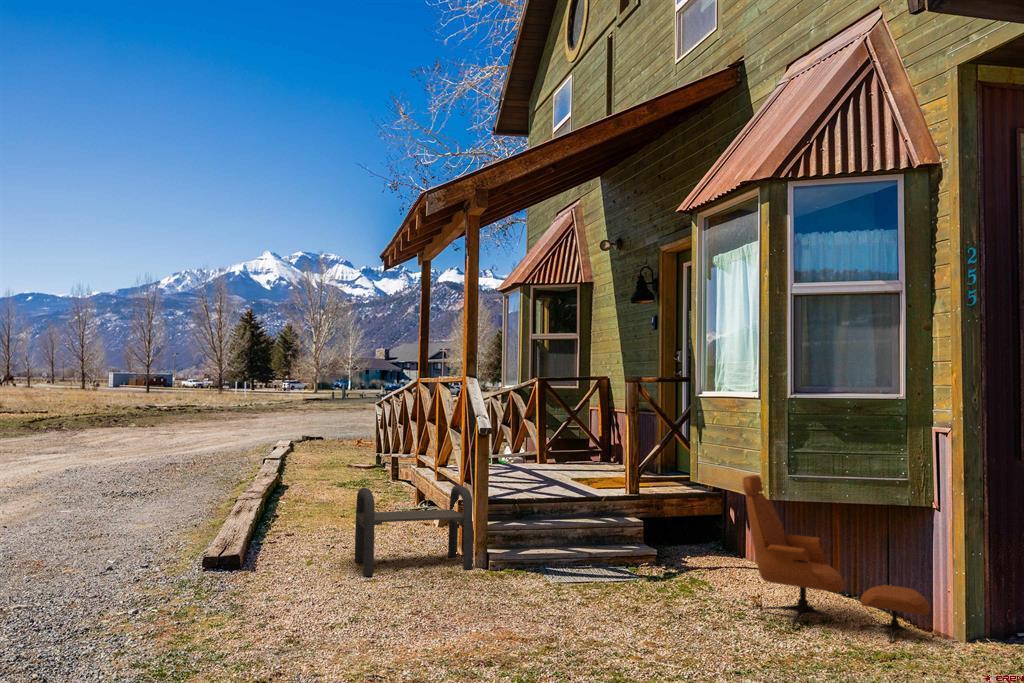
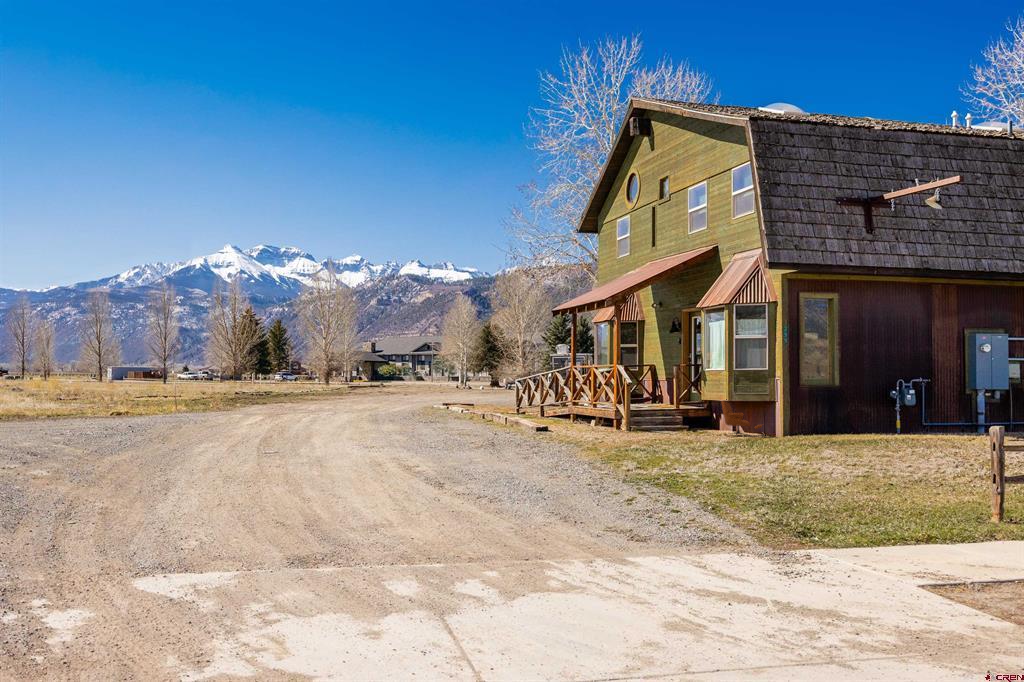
bench: present [355,485,473,576] -> none [583,403,626,432]

